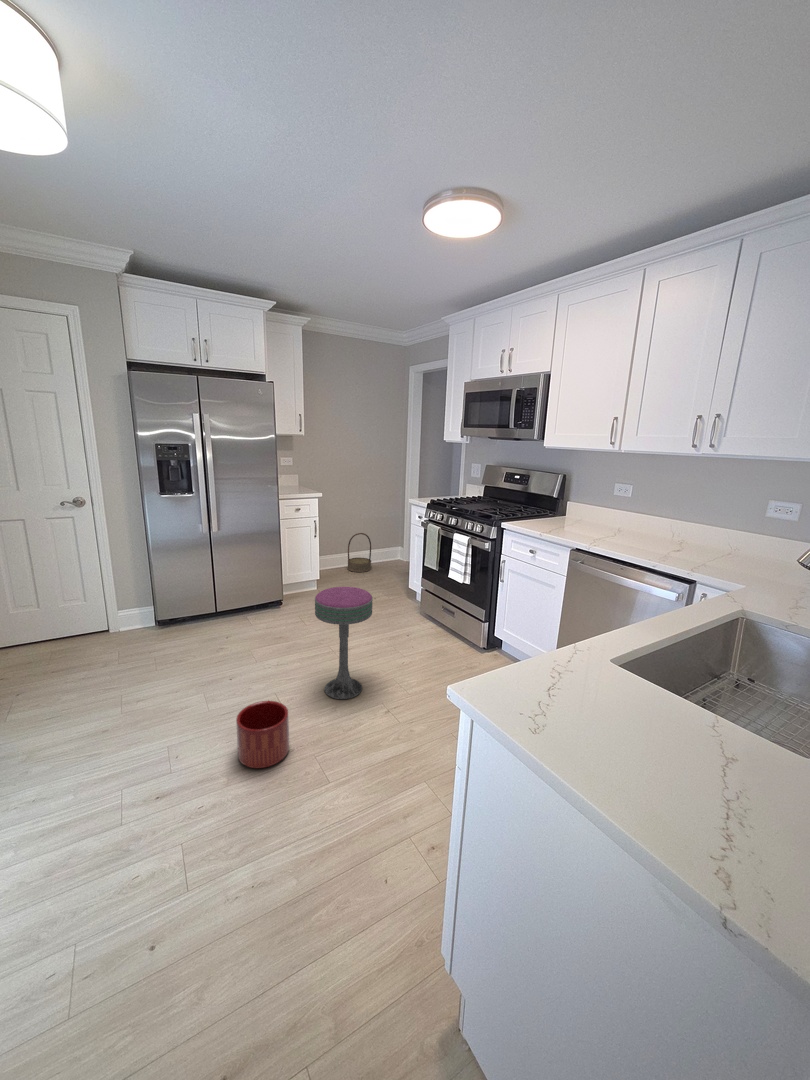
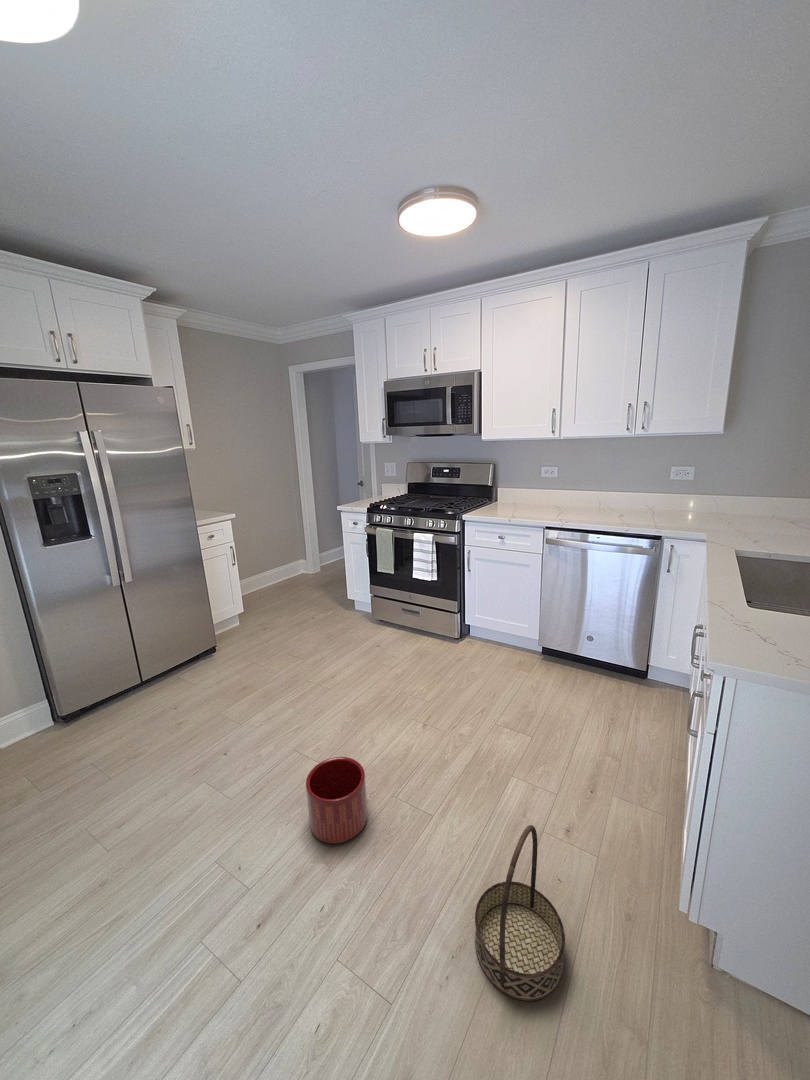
basket: present [348,533,371,572] -> present [475,825,565,1001]
bar stool: present [315,587,373,699] -> none [325,608,388,732]

